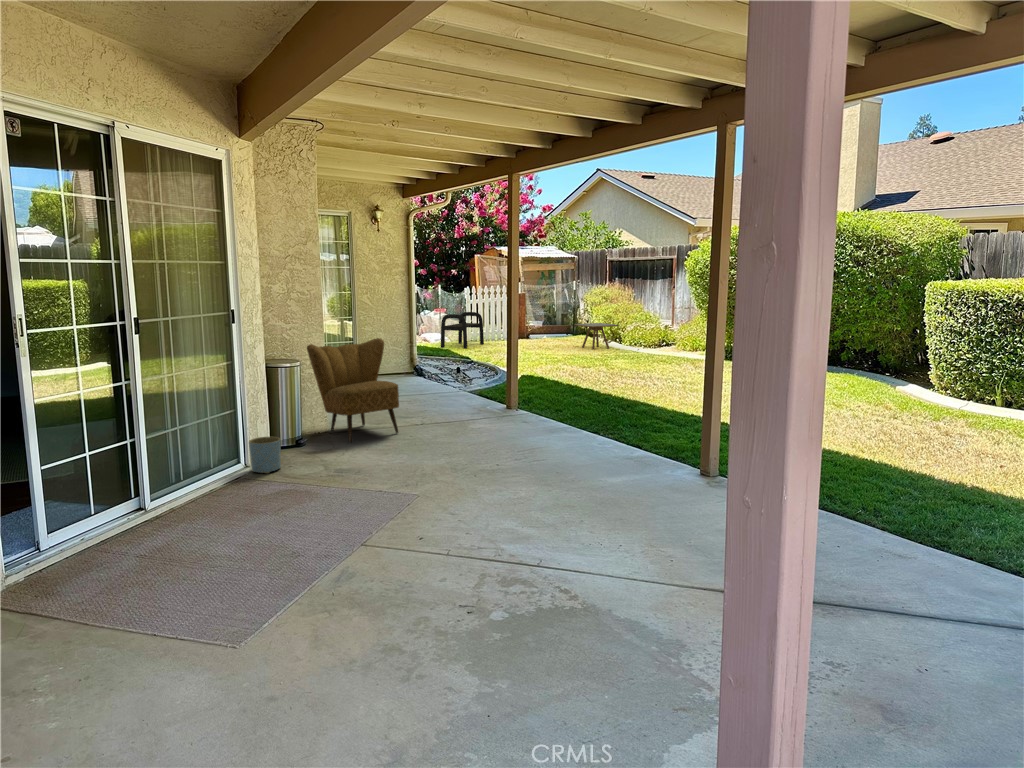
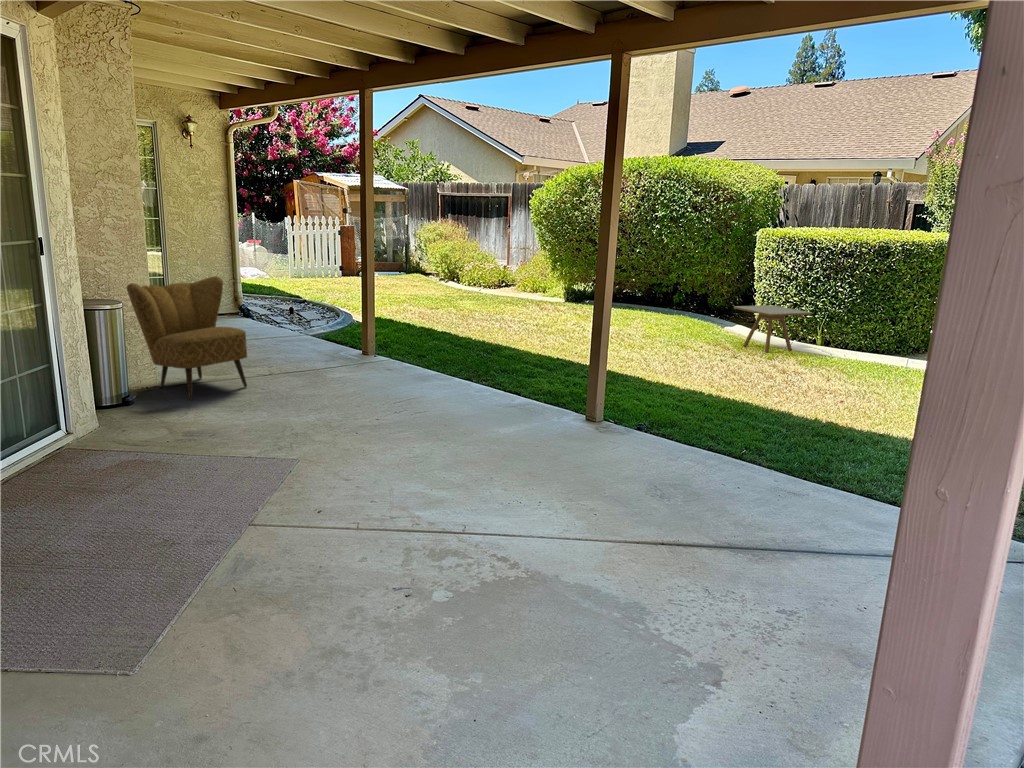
bench: present [441,312,484,348] -> none [260,245,309,286]
side table: present [574,323,618,349] -> present [734,305,812,352]
planter: present [249,437,281,473] -> none [67,398,112,443]

